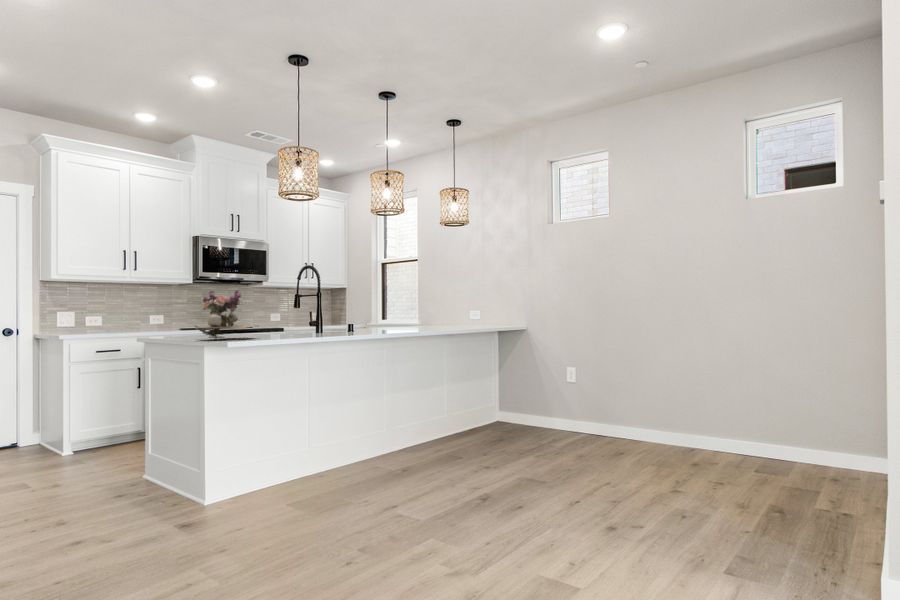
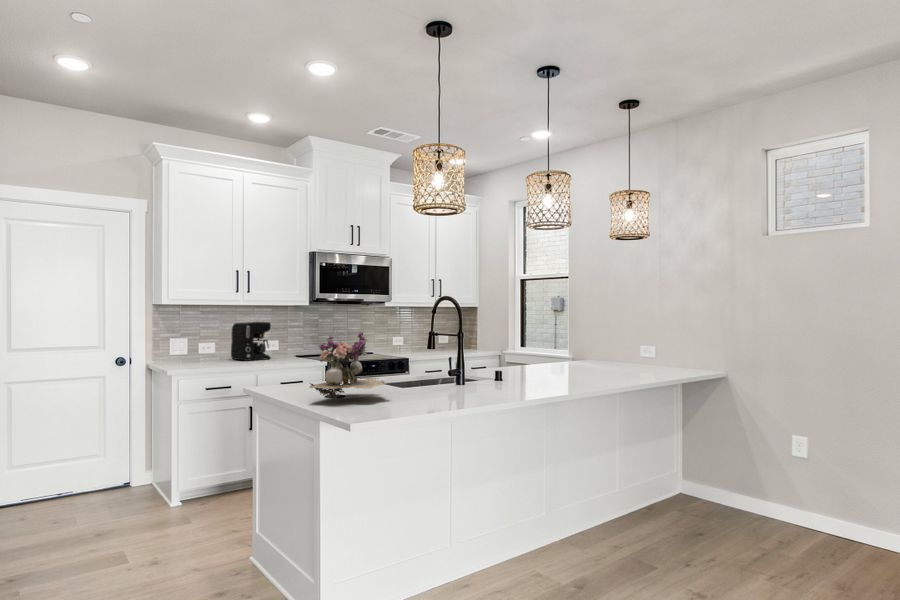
coffee maker: none [117,298,156,332] -> present [231,322,271,361]

